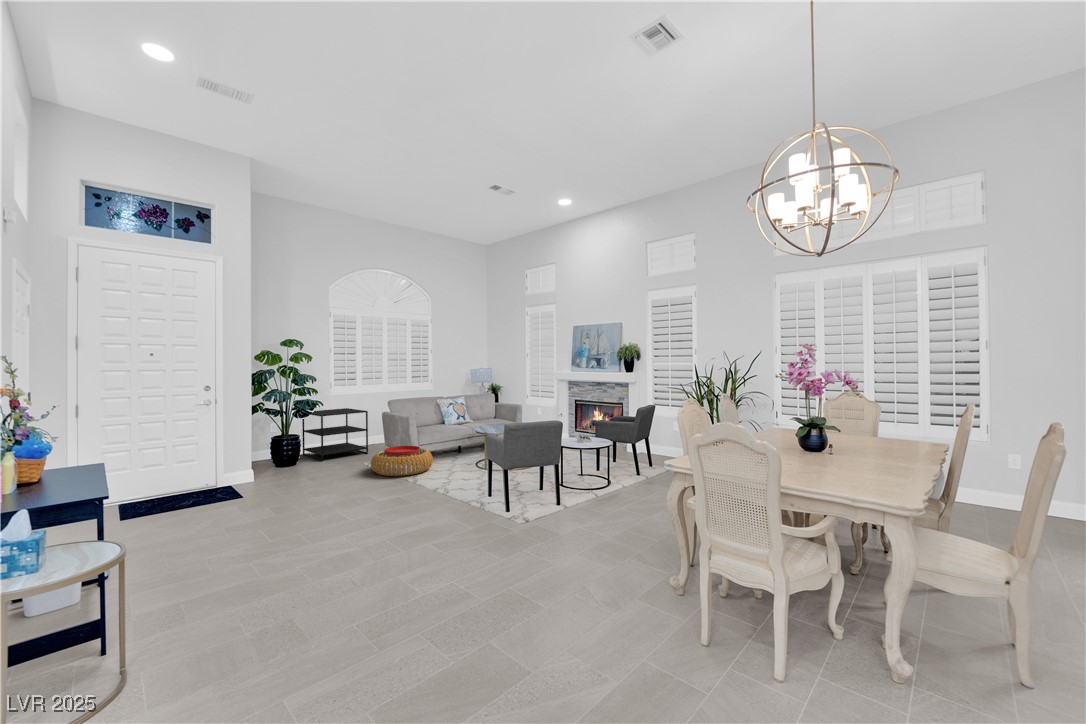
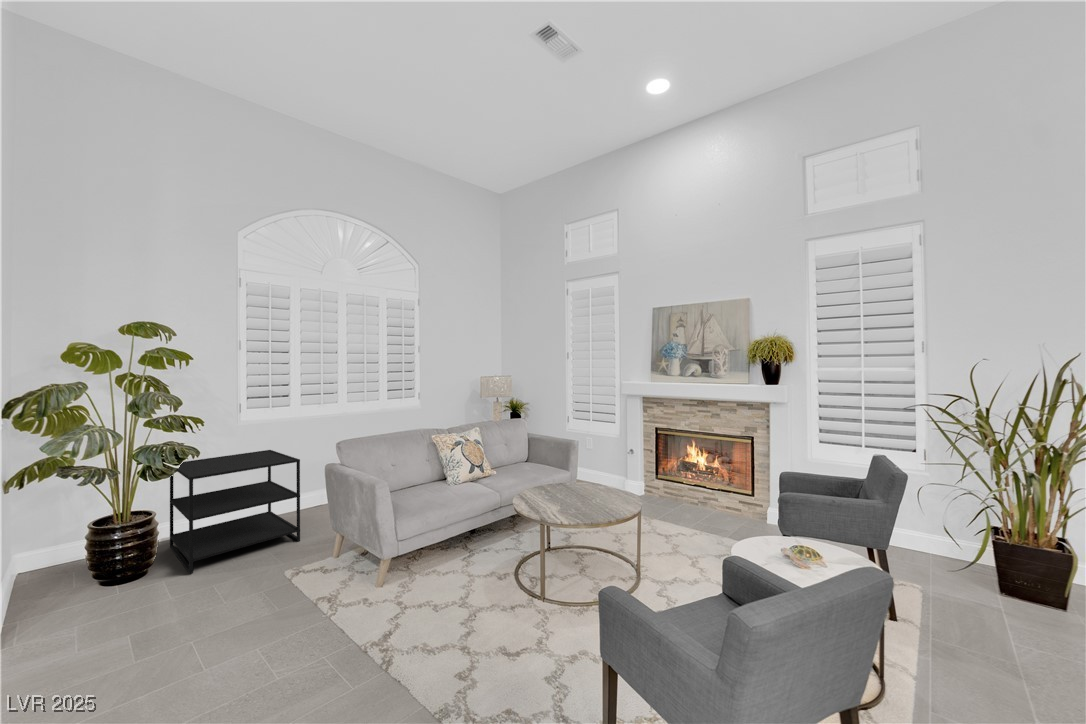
pouf: present [371,446,433,476] -> none [270,549,424,656]

